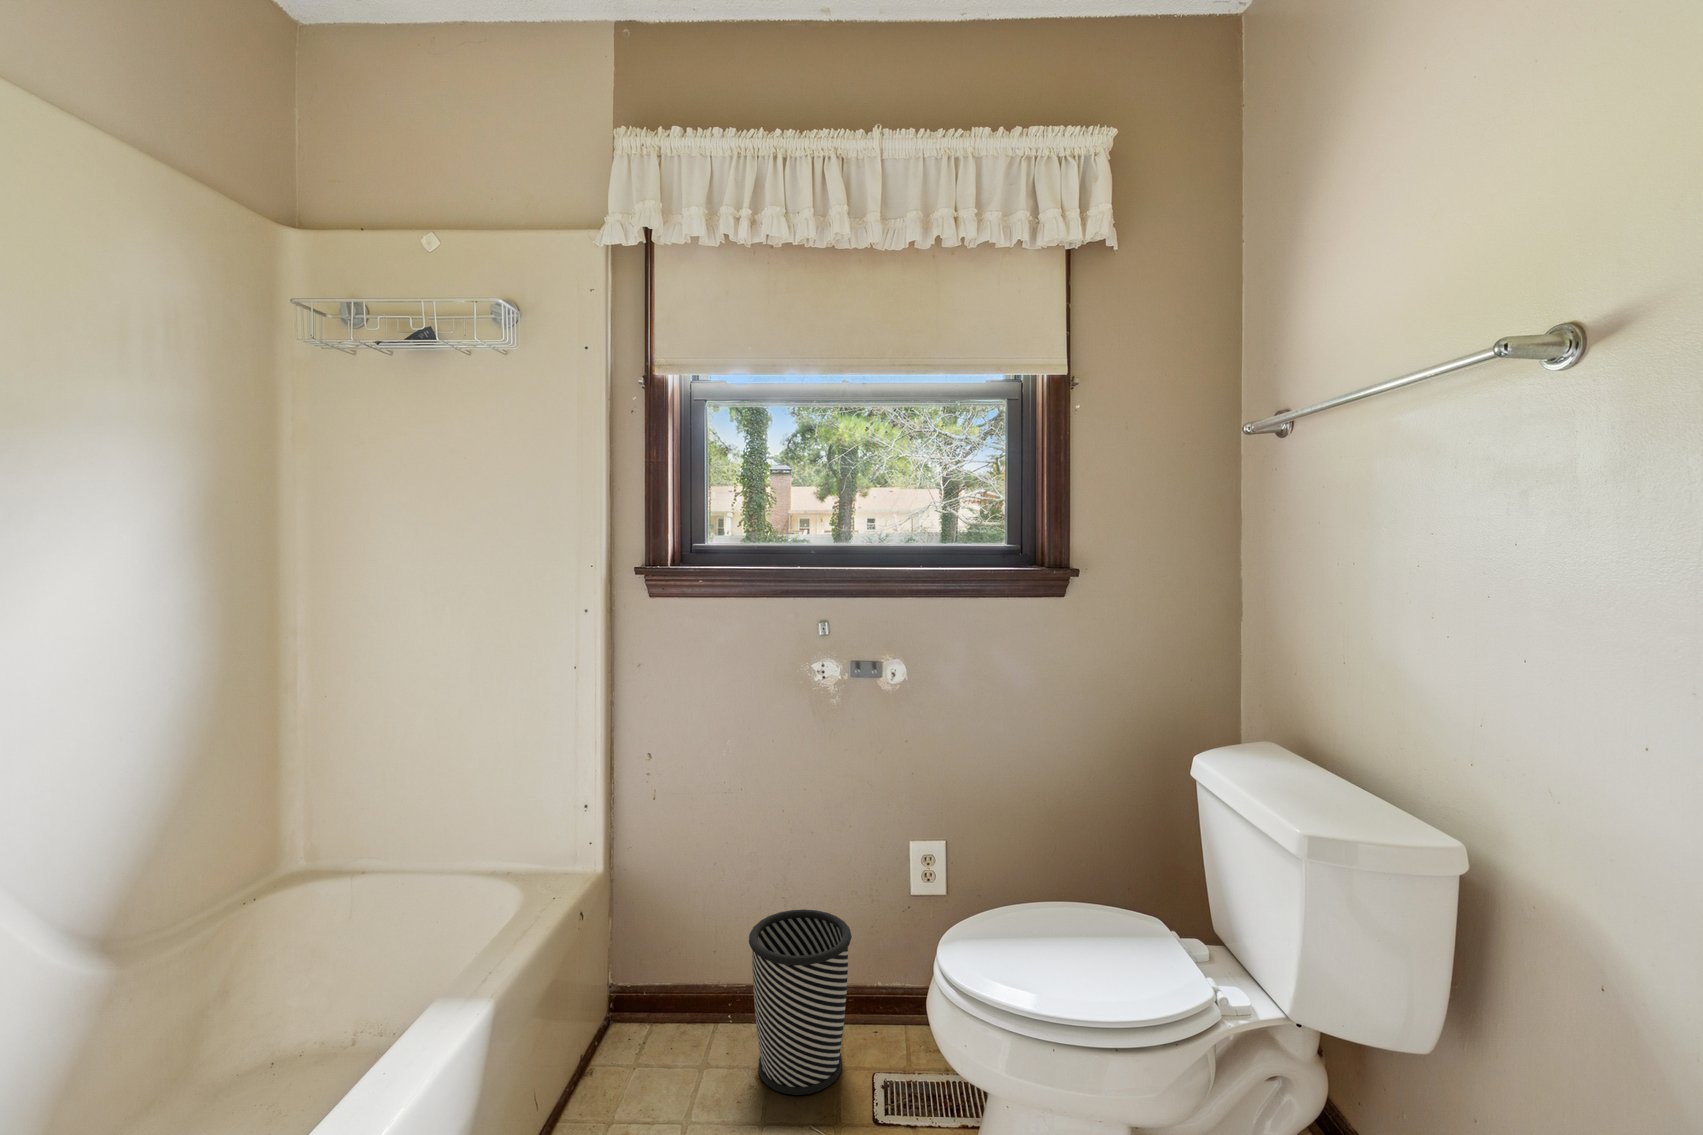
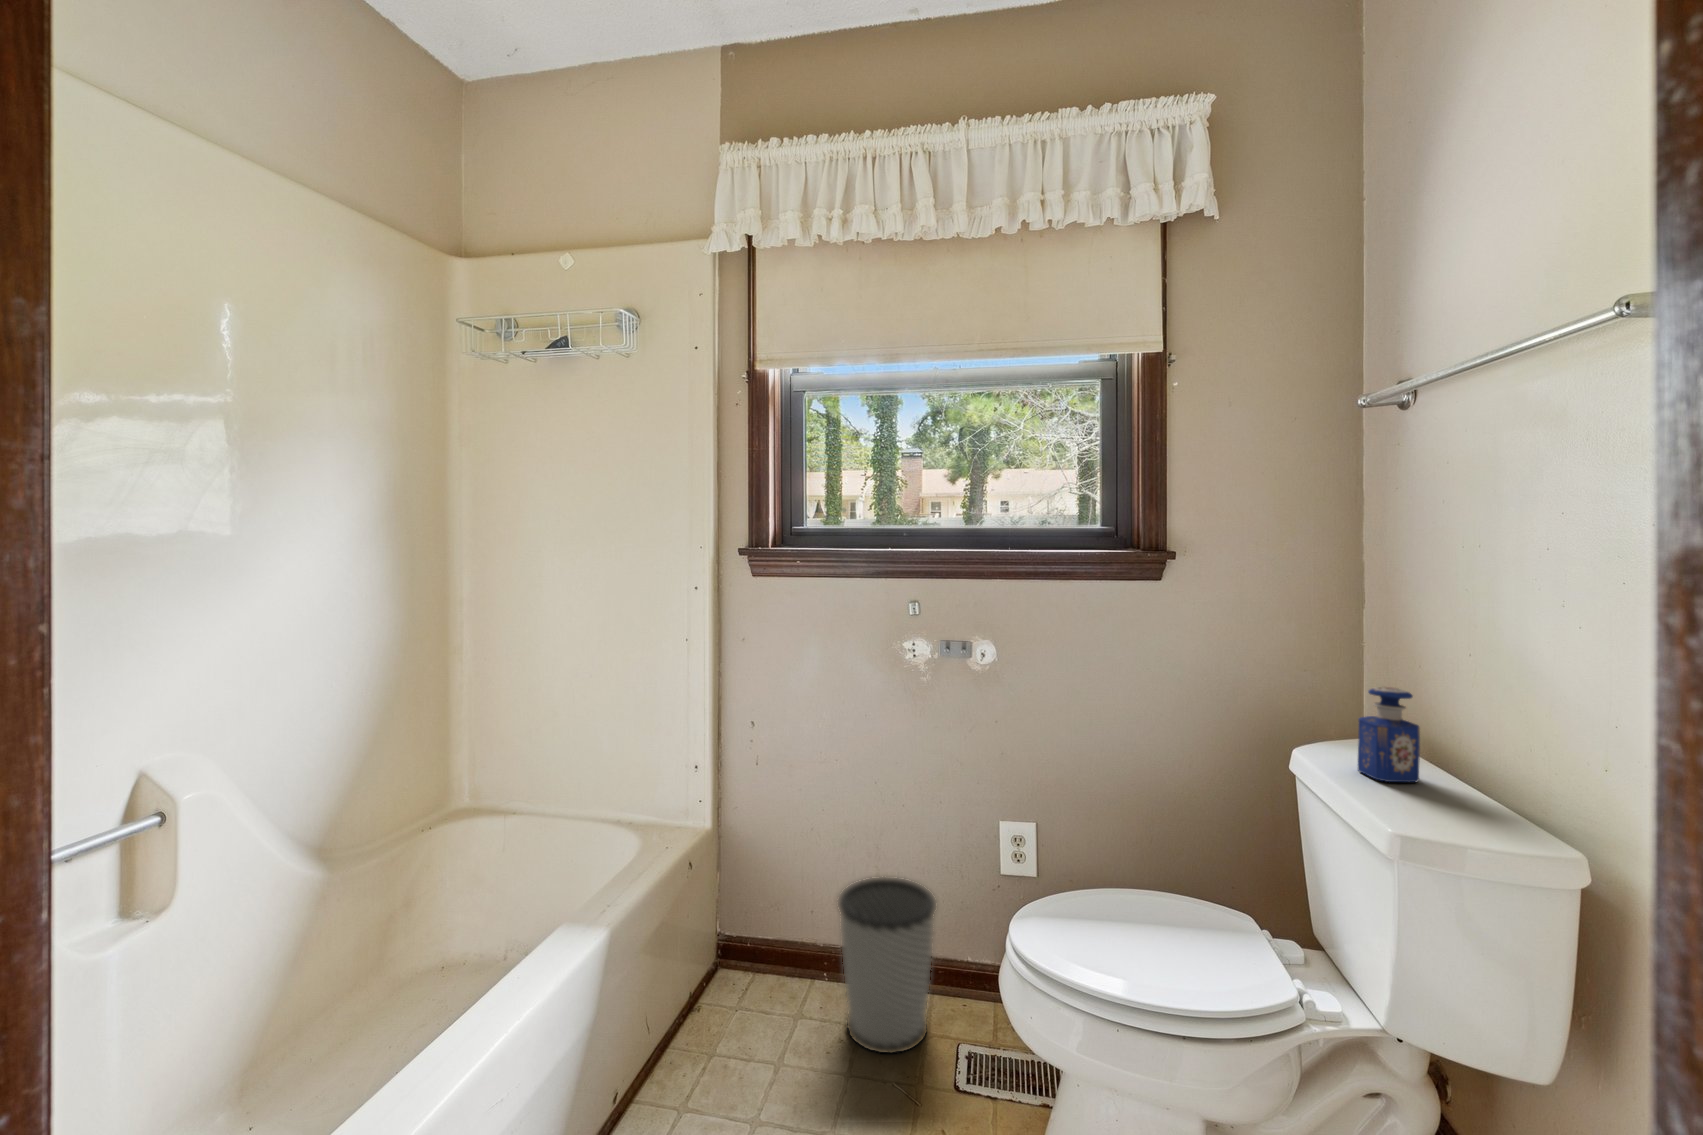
perfume bottle: none [1251,699,1303,787] -> present [1358,687,1420,782]

